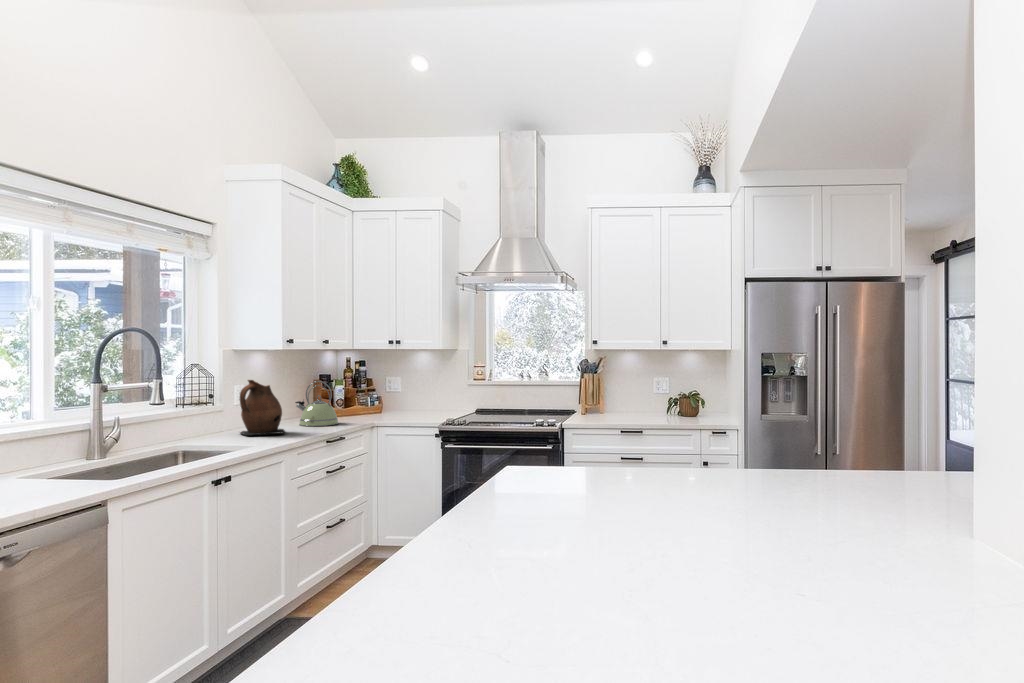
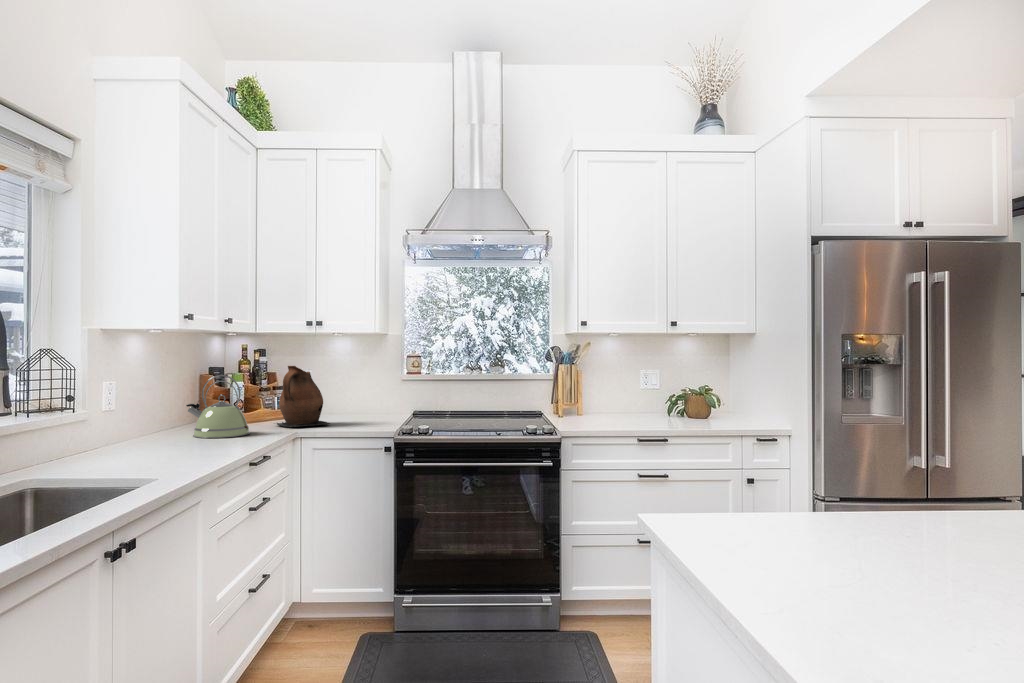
ceramic pitcher: present [240,380,285,435] -> present [277,366,330,427]

